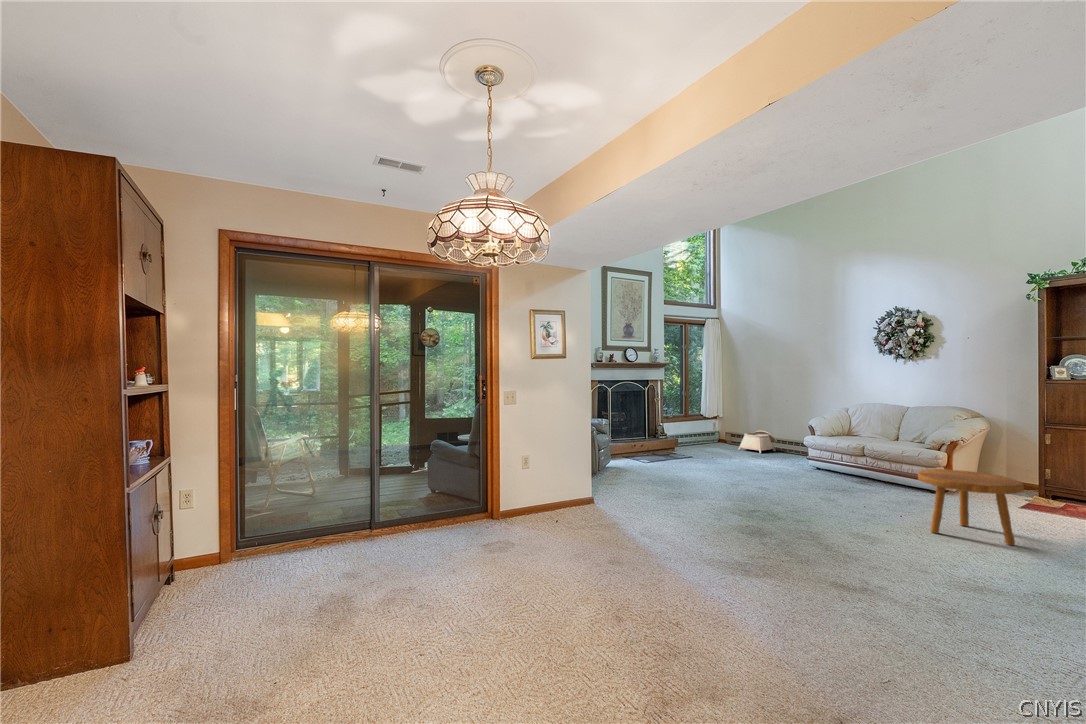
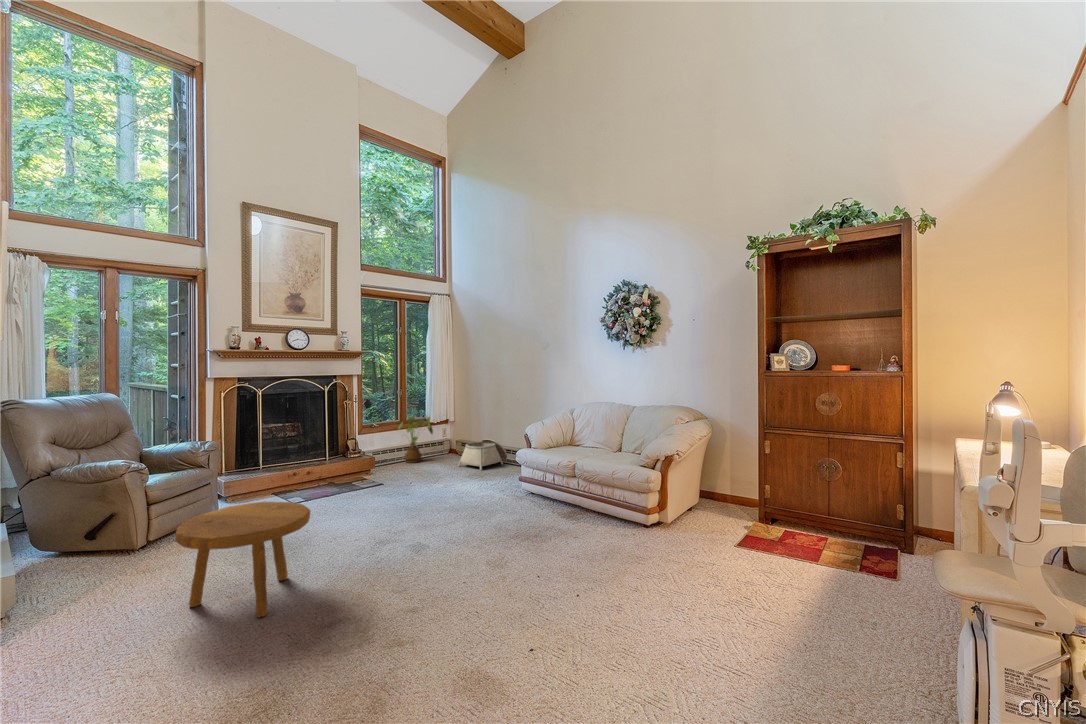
house plant: none [689,411,715,446] -> present [398,416,433,463]
footstool: present [918,469,1024,545] -> present [175,502,310,617]

